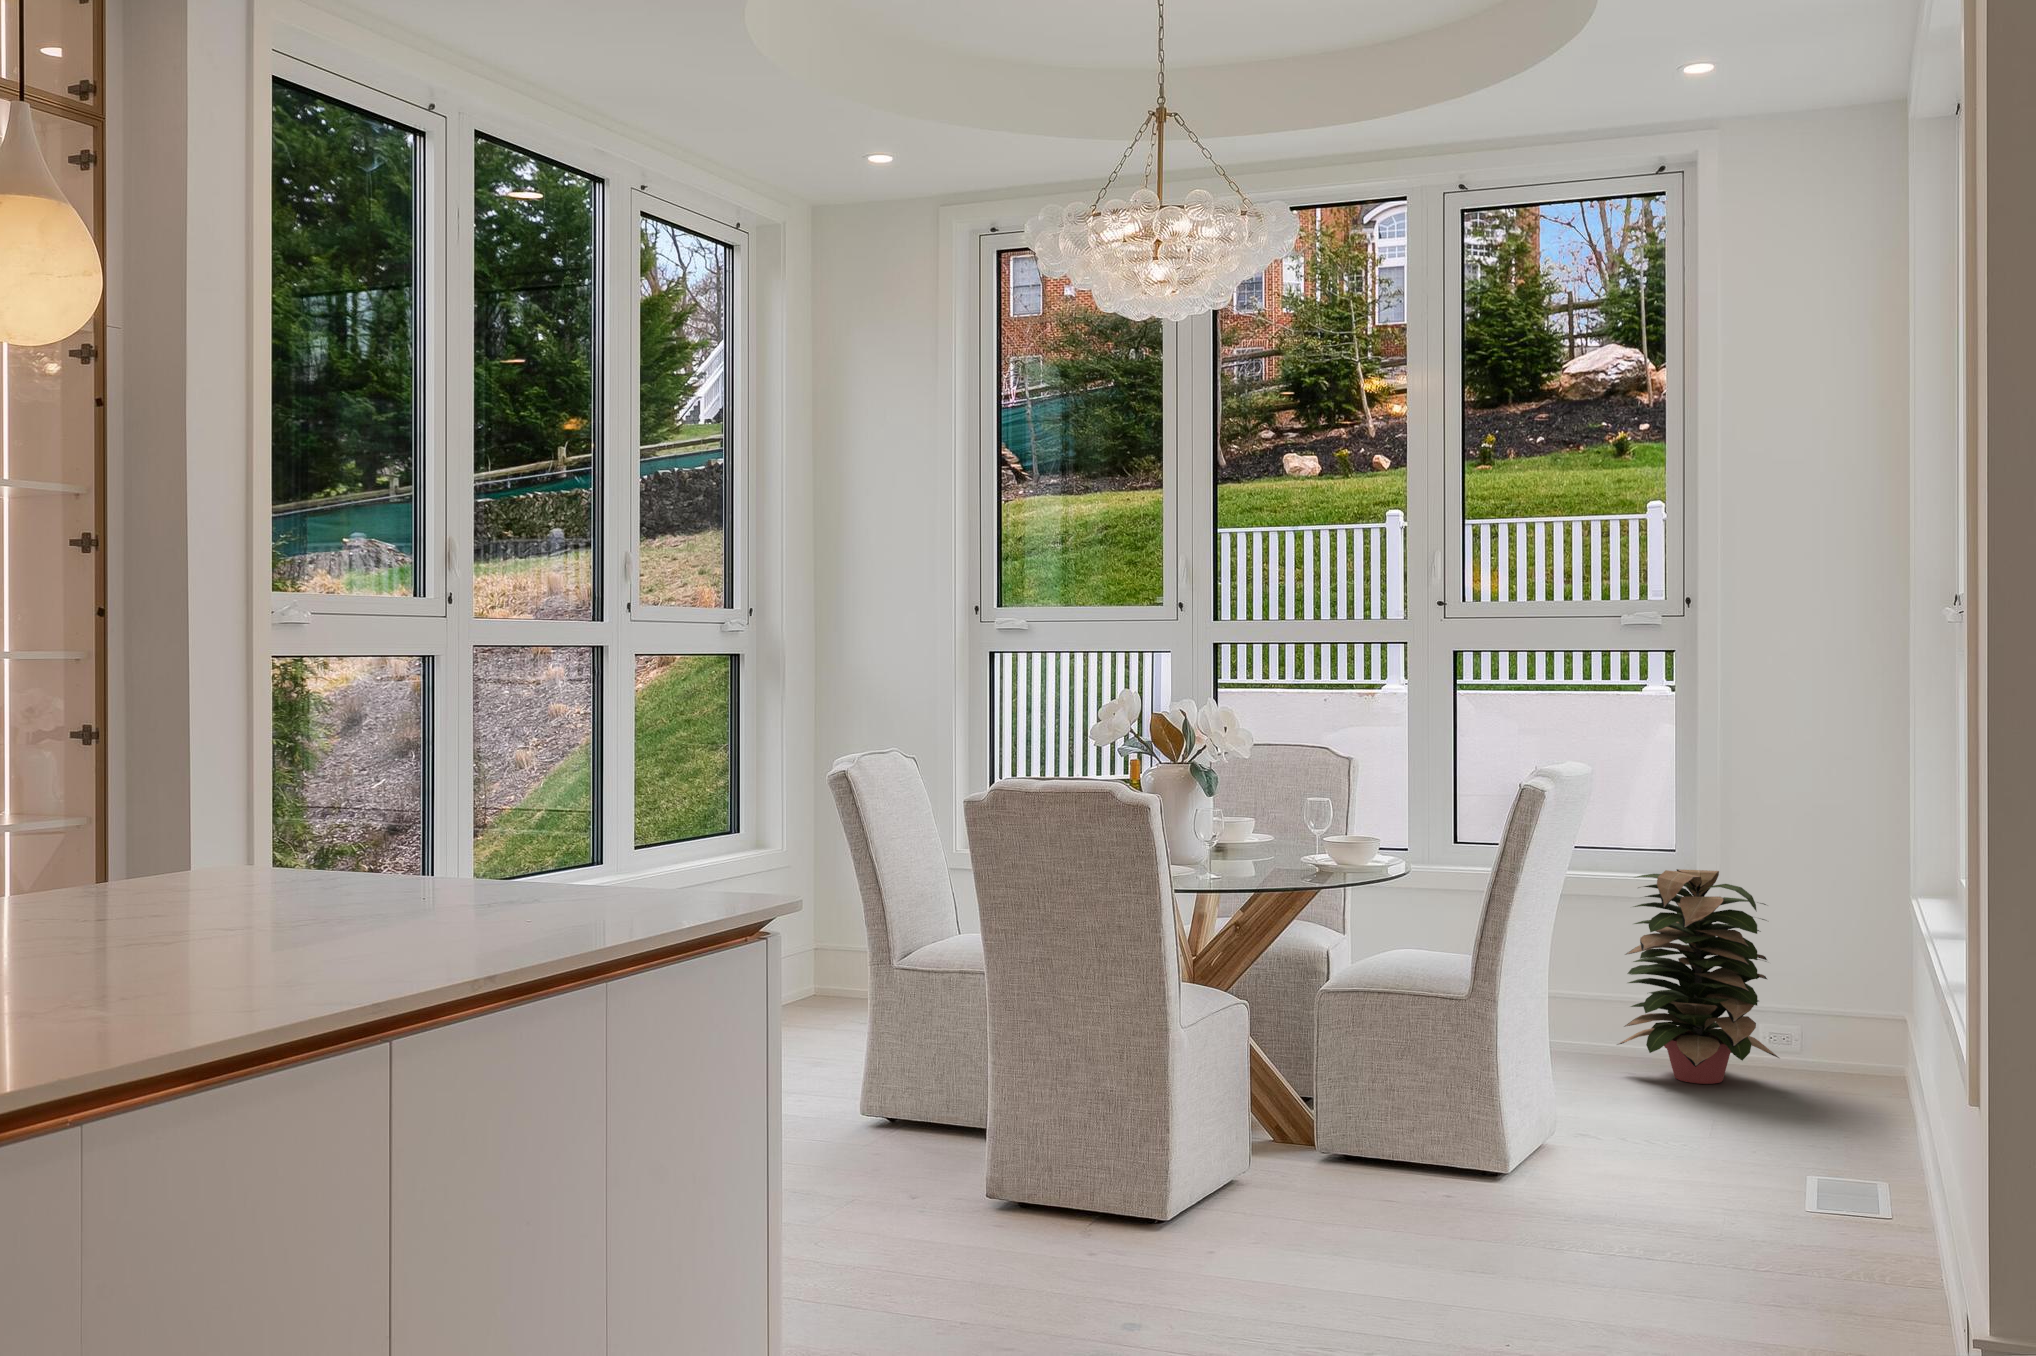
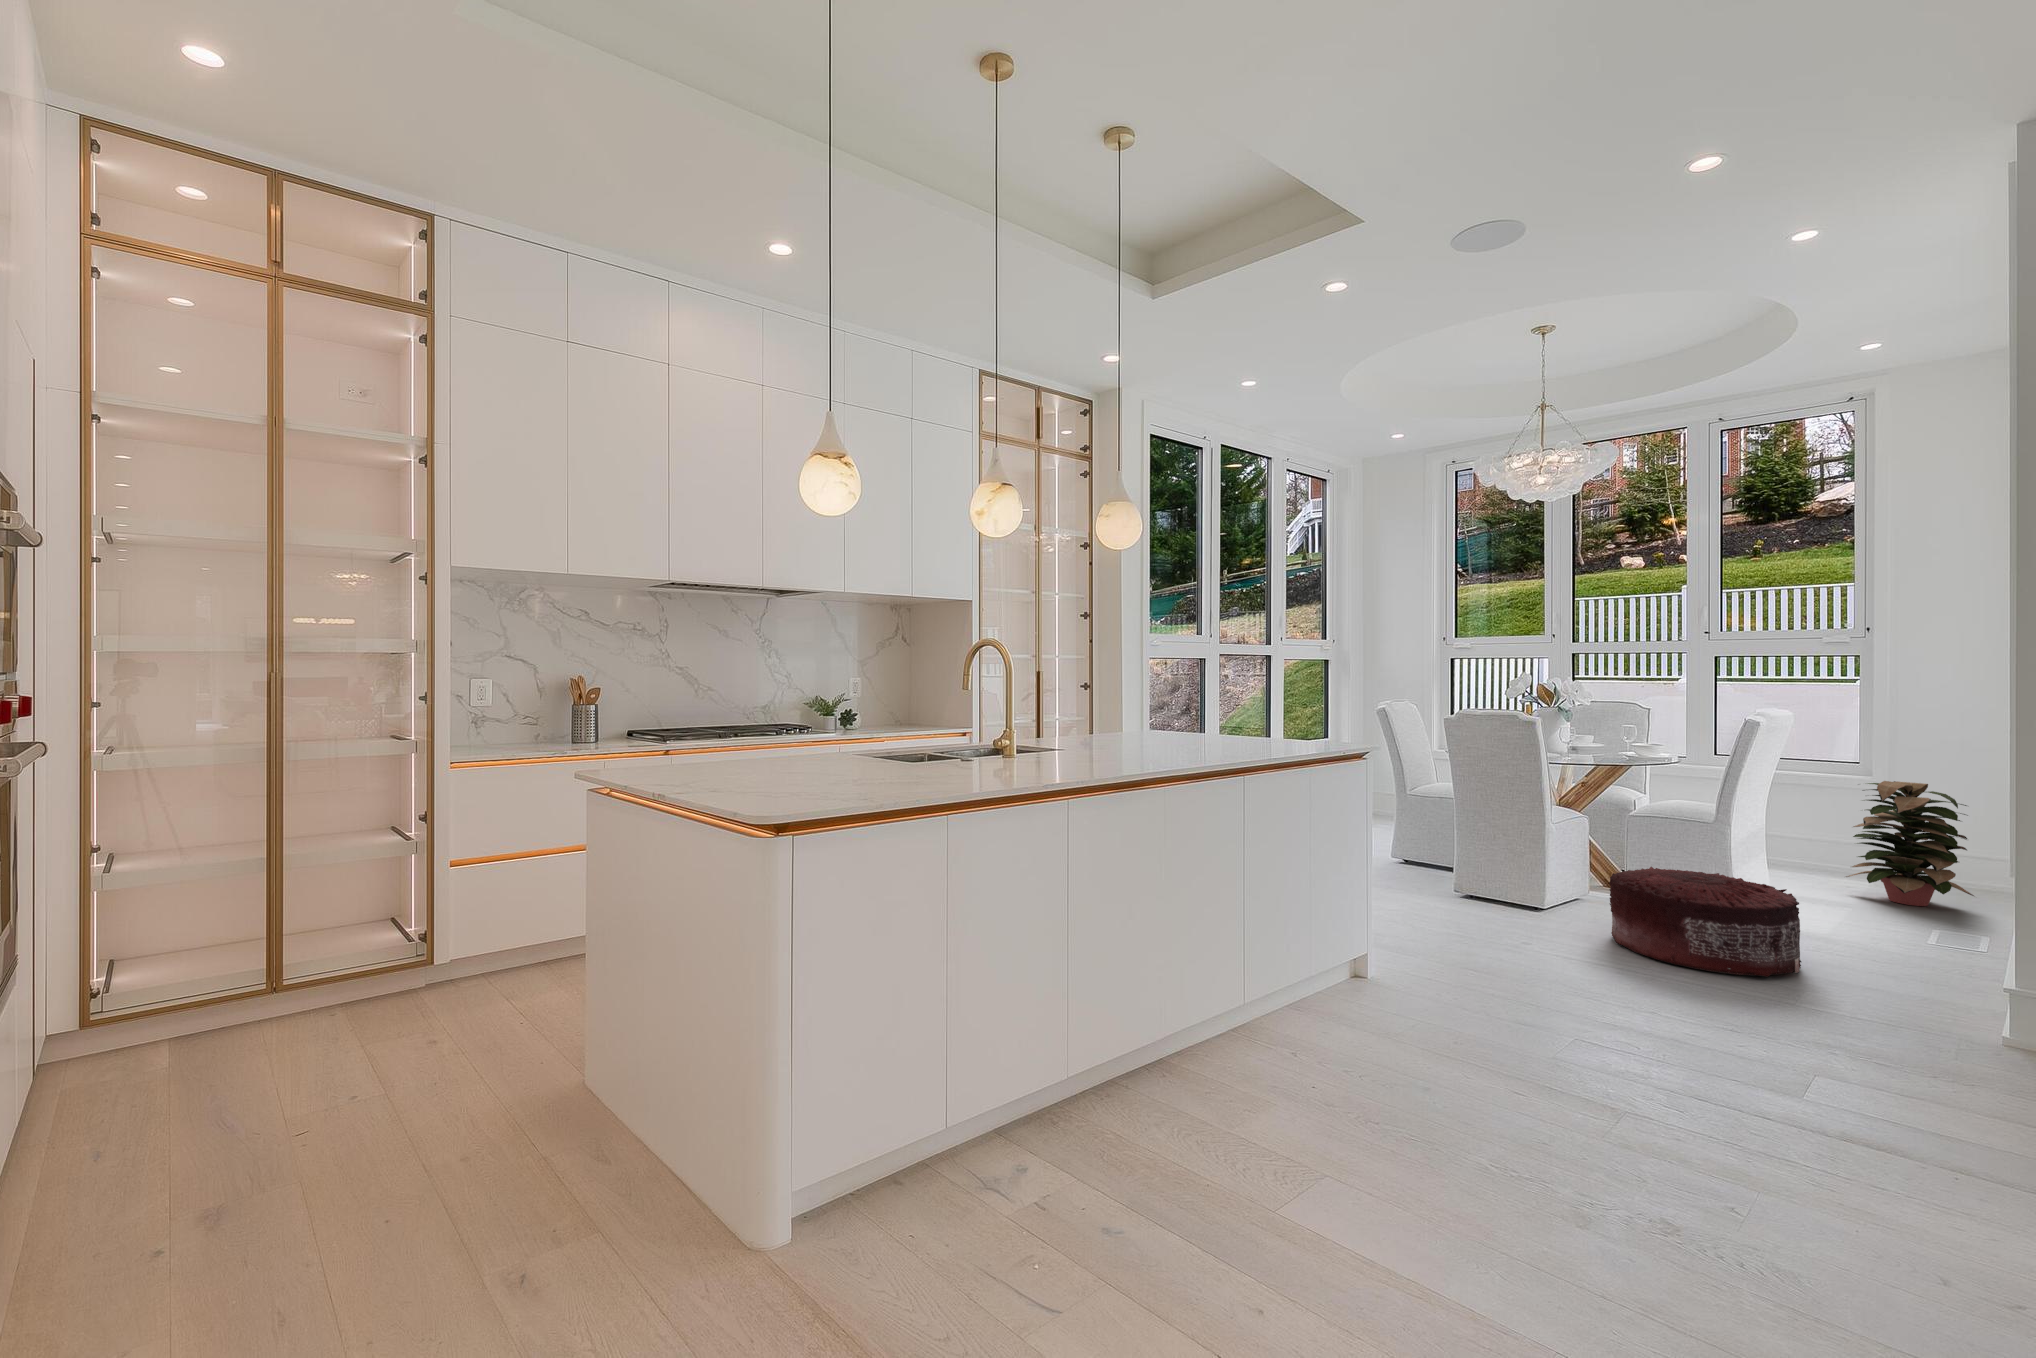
pouf: none [1286,1093,1583,1308] -> present [1609,867,1801,977]

